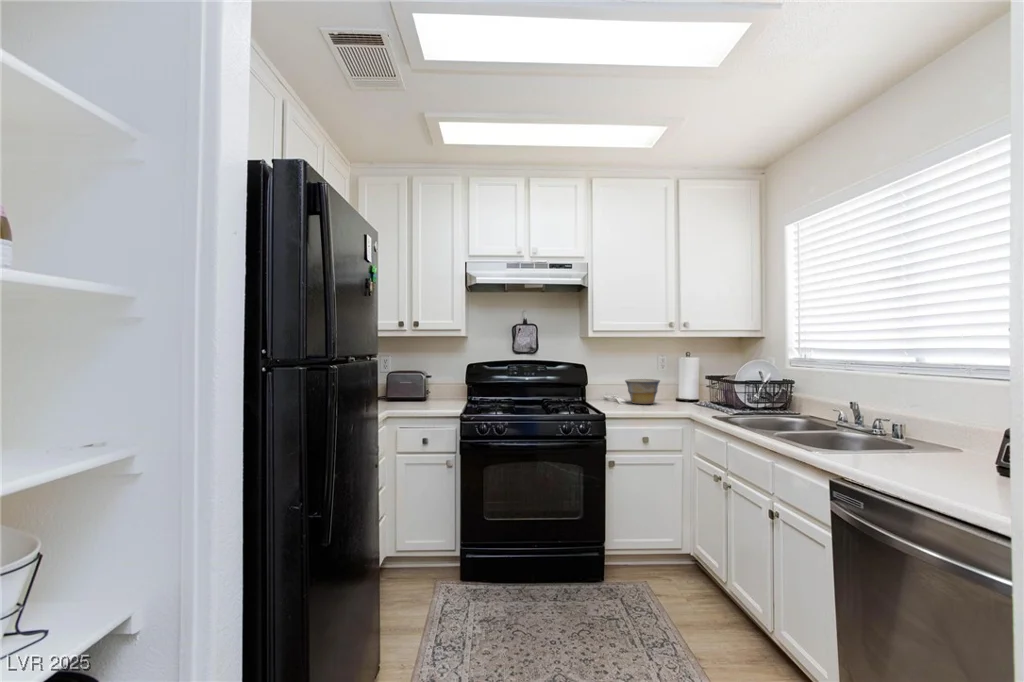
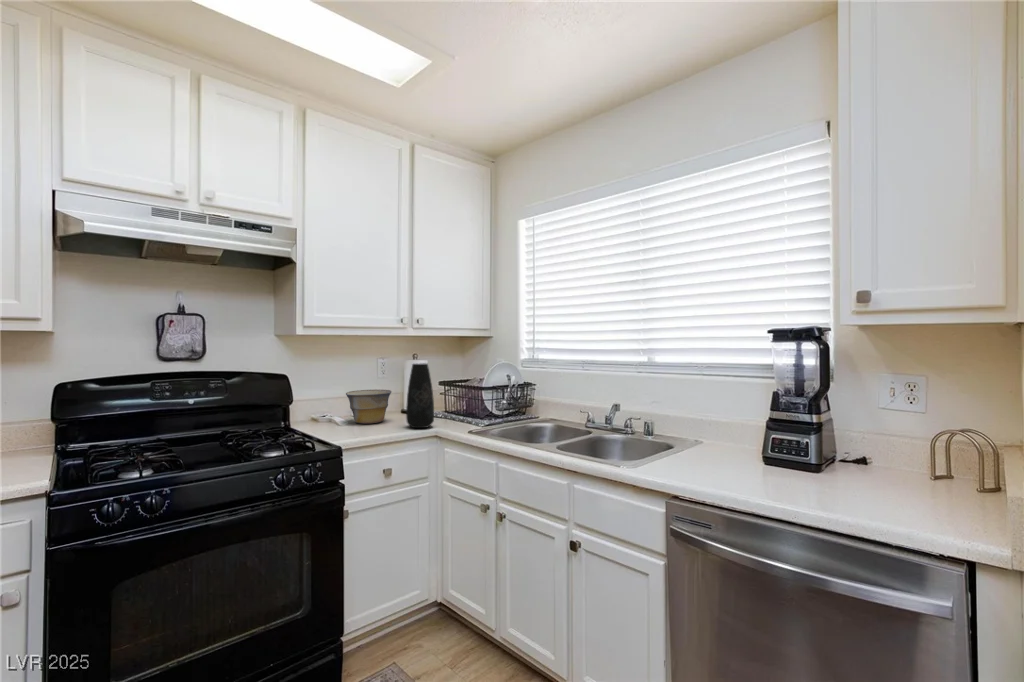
vase: none [666,359,689,411] -> present [406,363,434,428]

